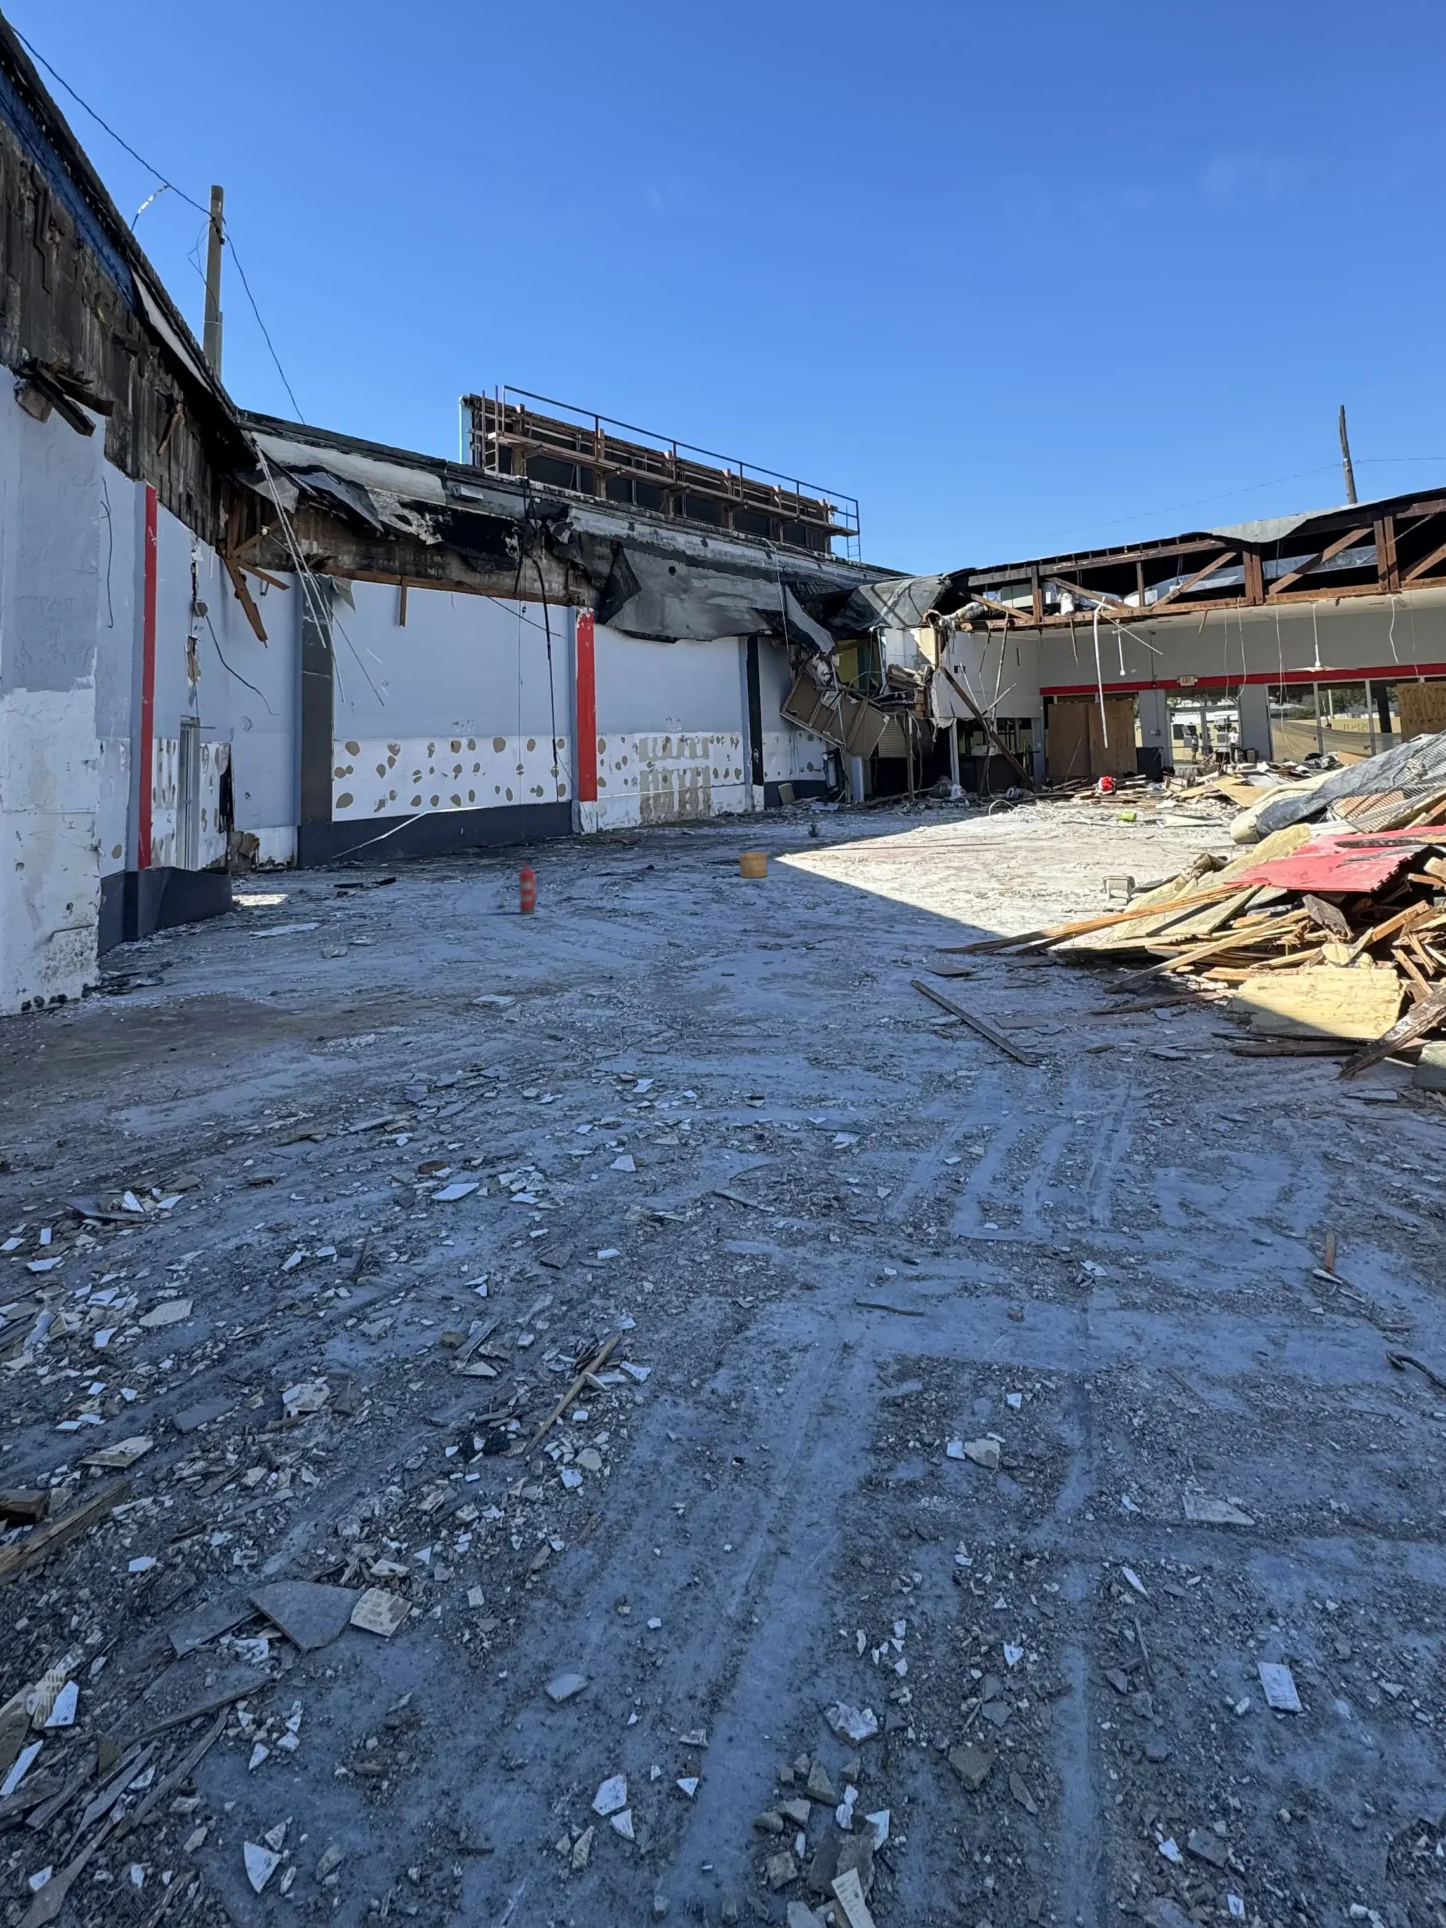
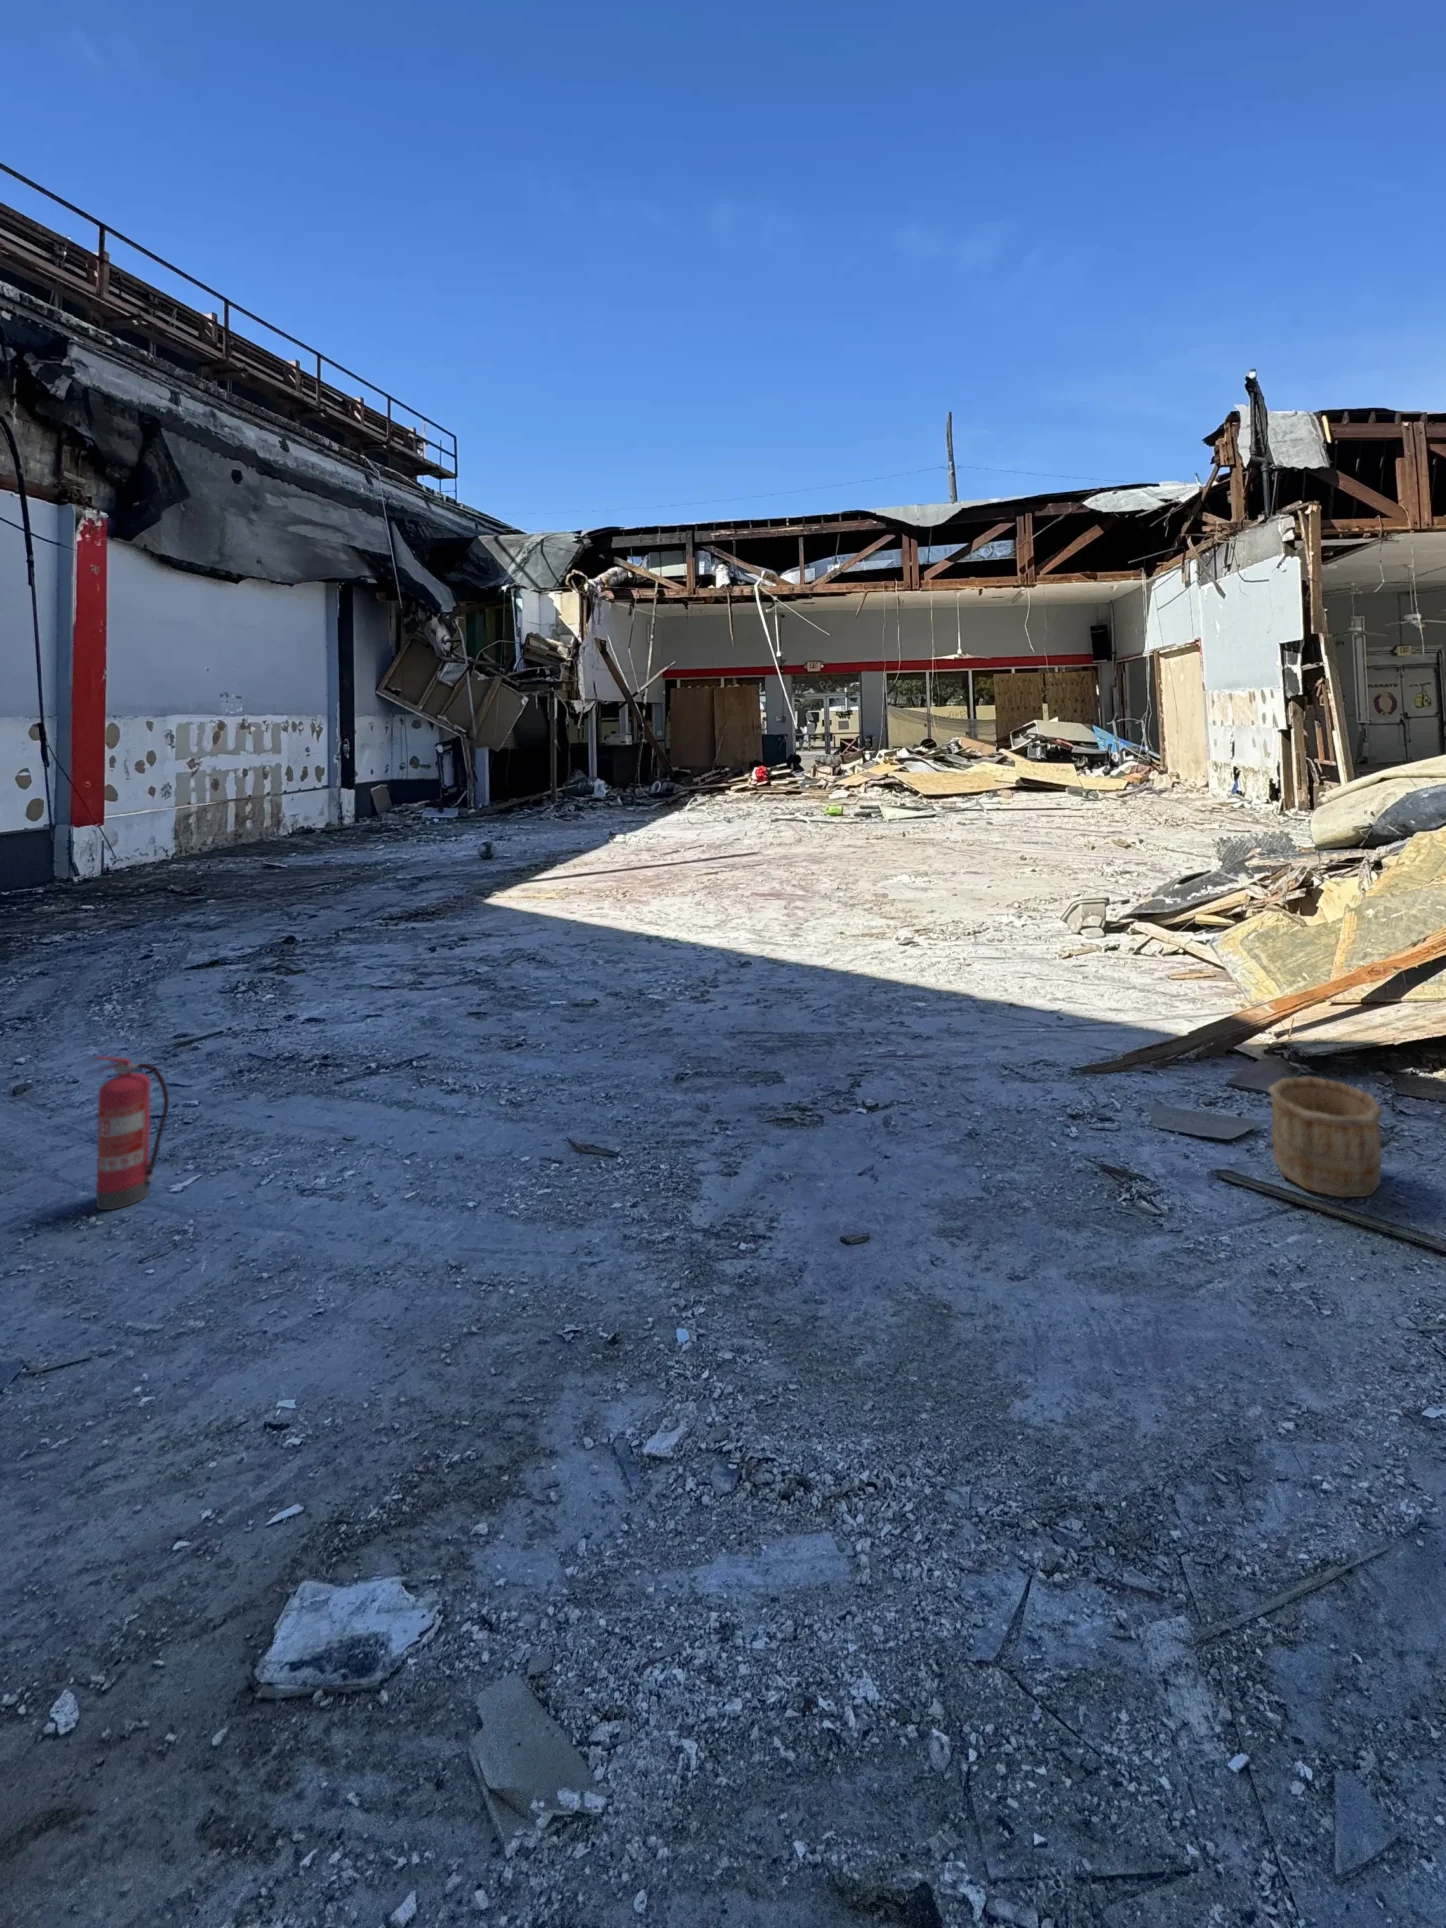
wooden bucket: present [740,852,768,878] -> present [1268,1076,1383,1197]

